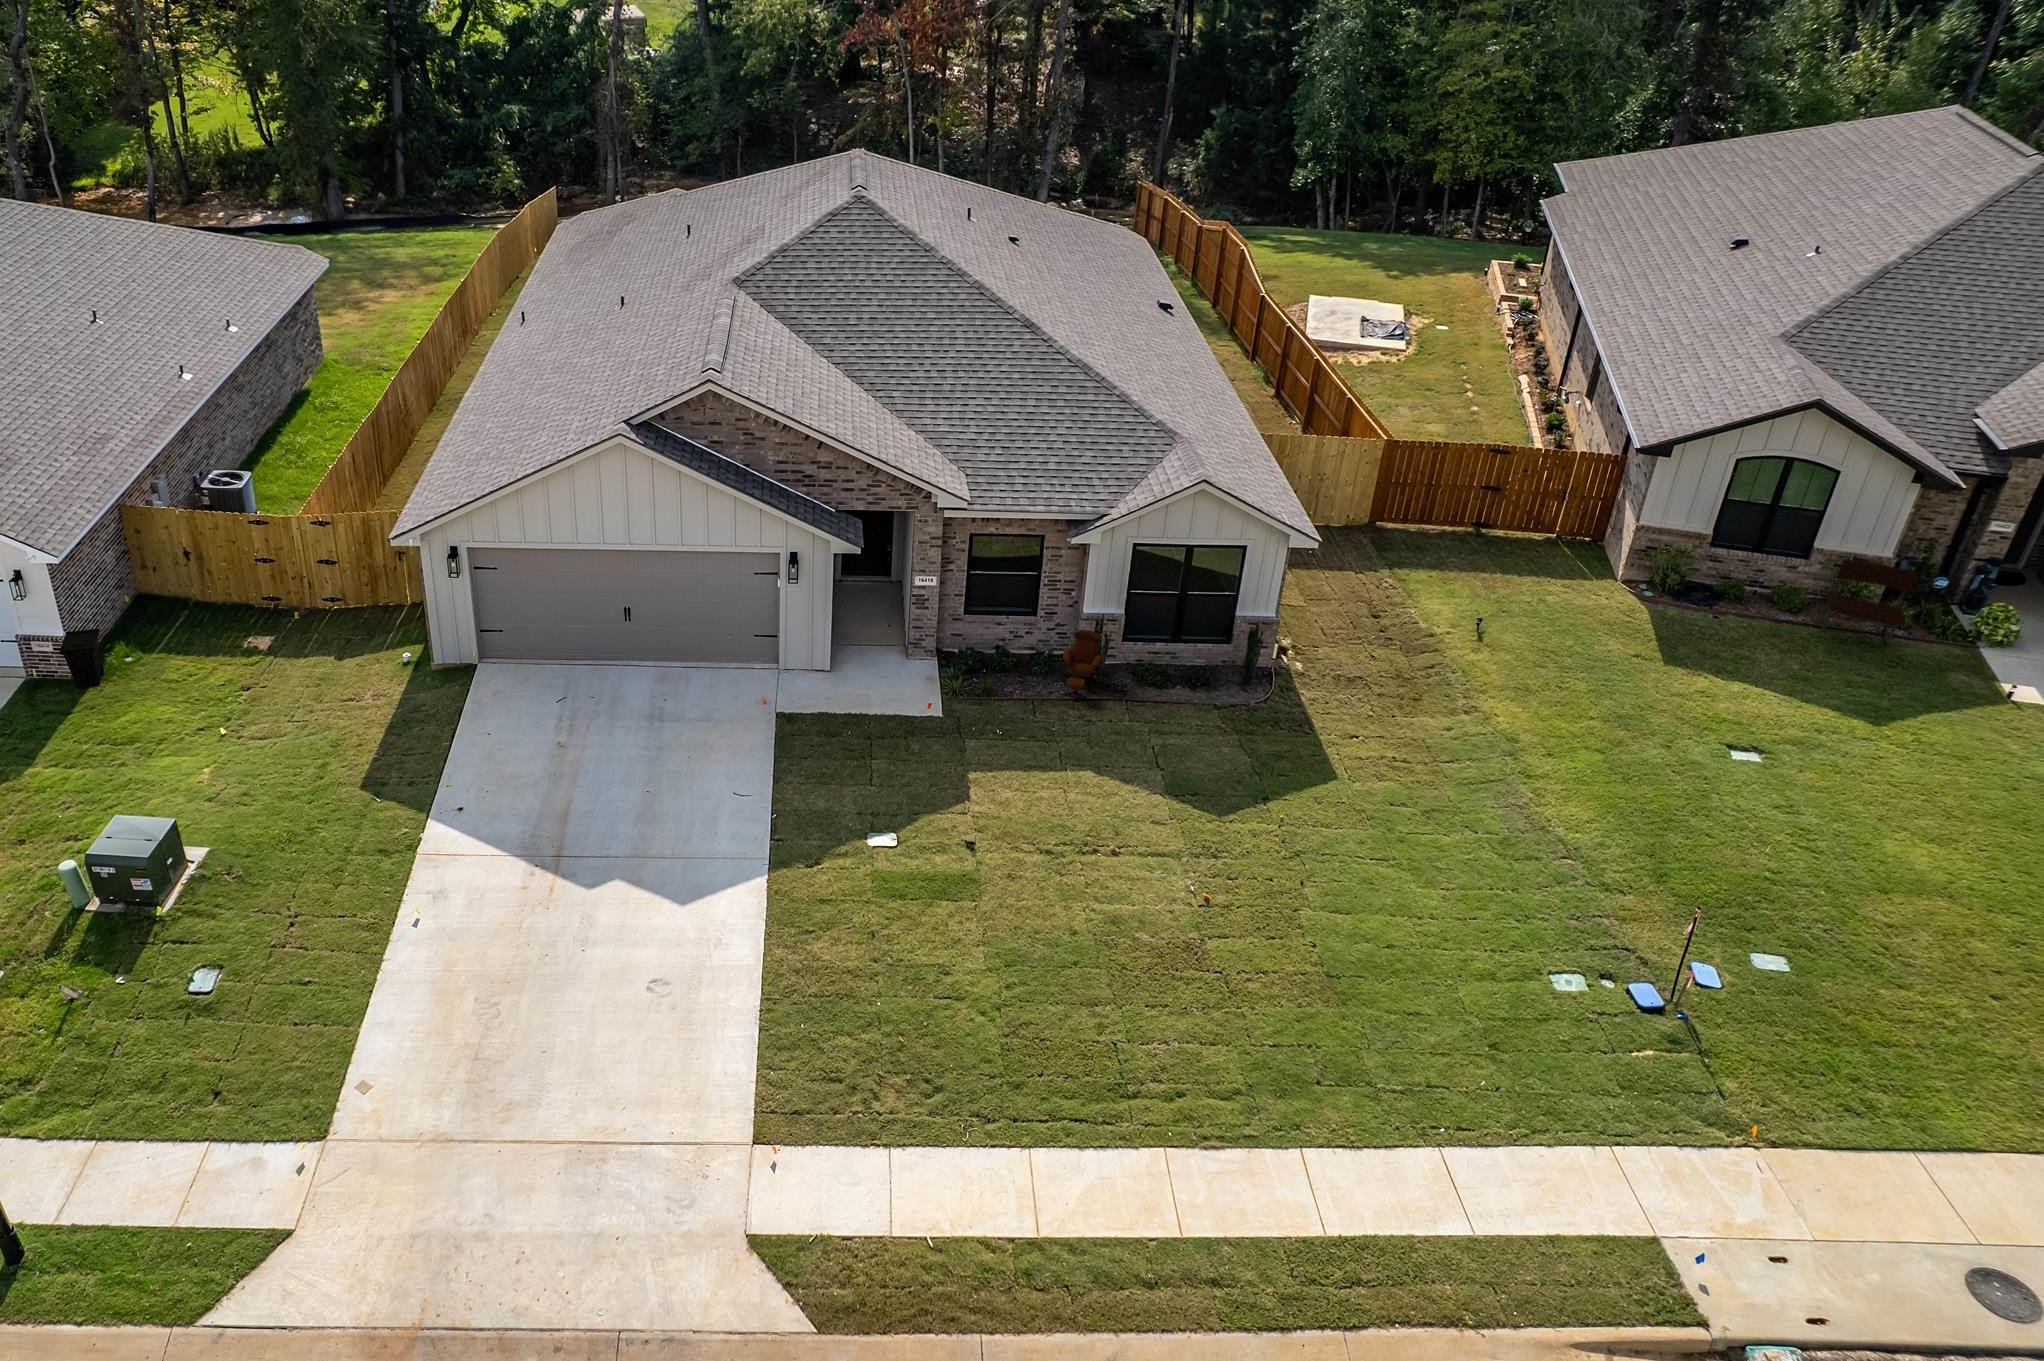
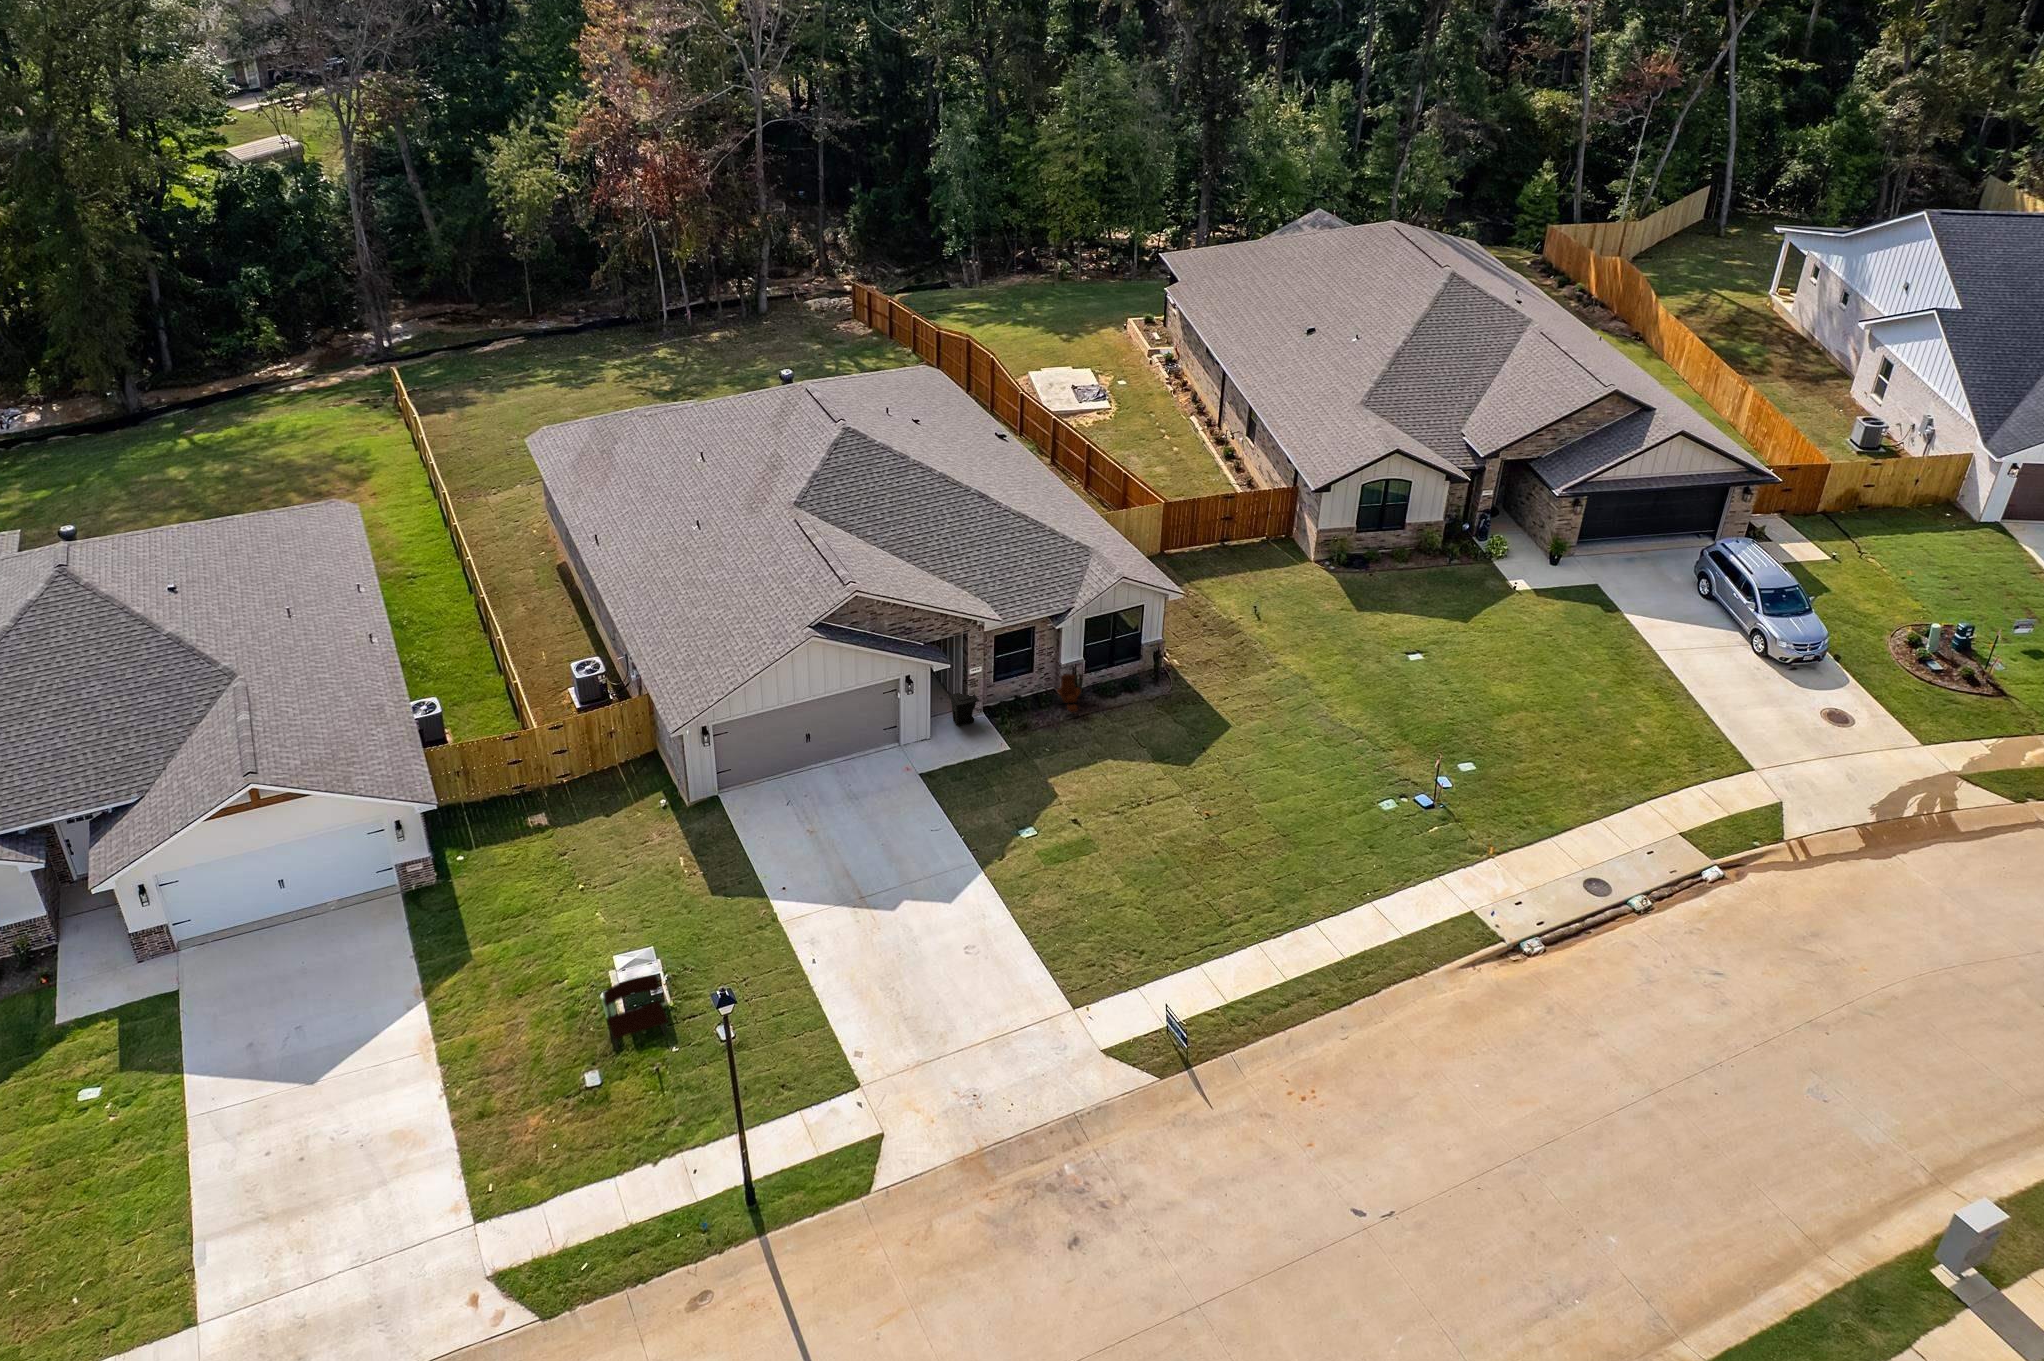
bench: present [1821,559,1917,645] -> present [603,975,668,1050]
trash can: present [59,629,104,688] -> present [950,693,979,726]

